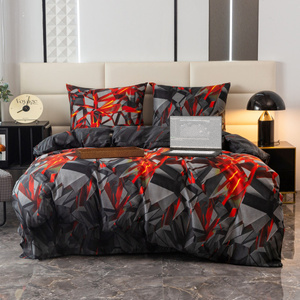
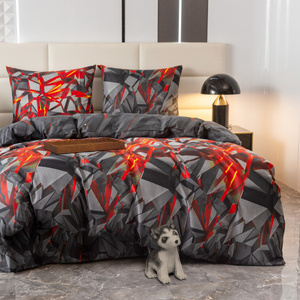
laptop: present [160,116,222,157] -> none [141,103,202,148]
plush toy: none [148,217,183,276] -> present [145,218,187,284]

